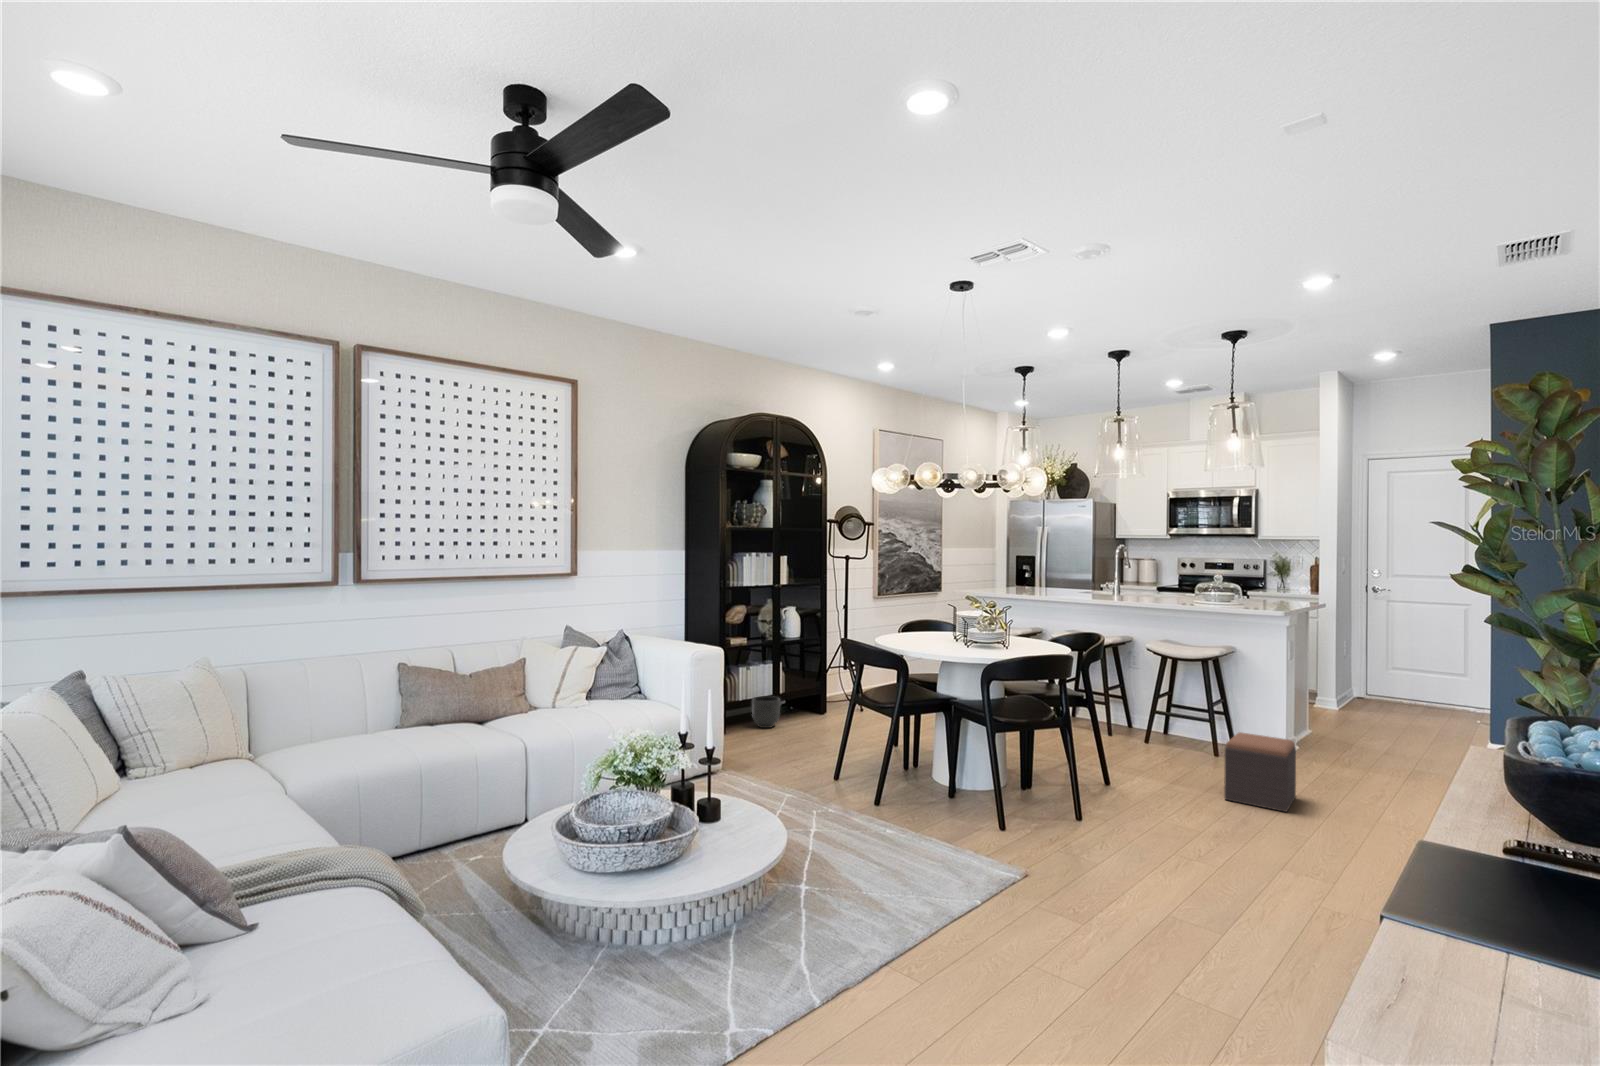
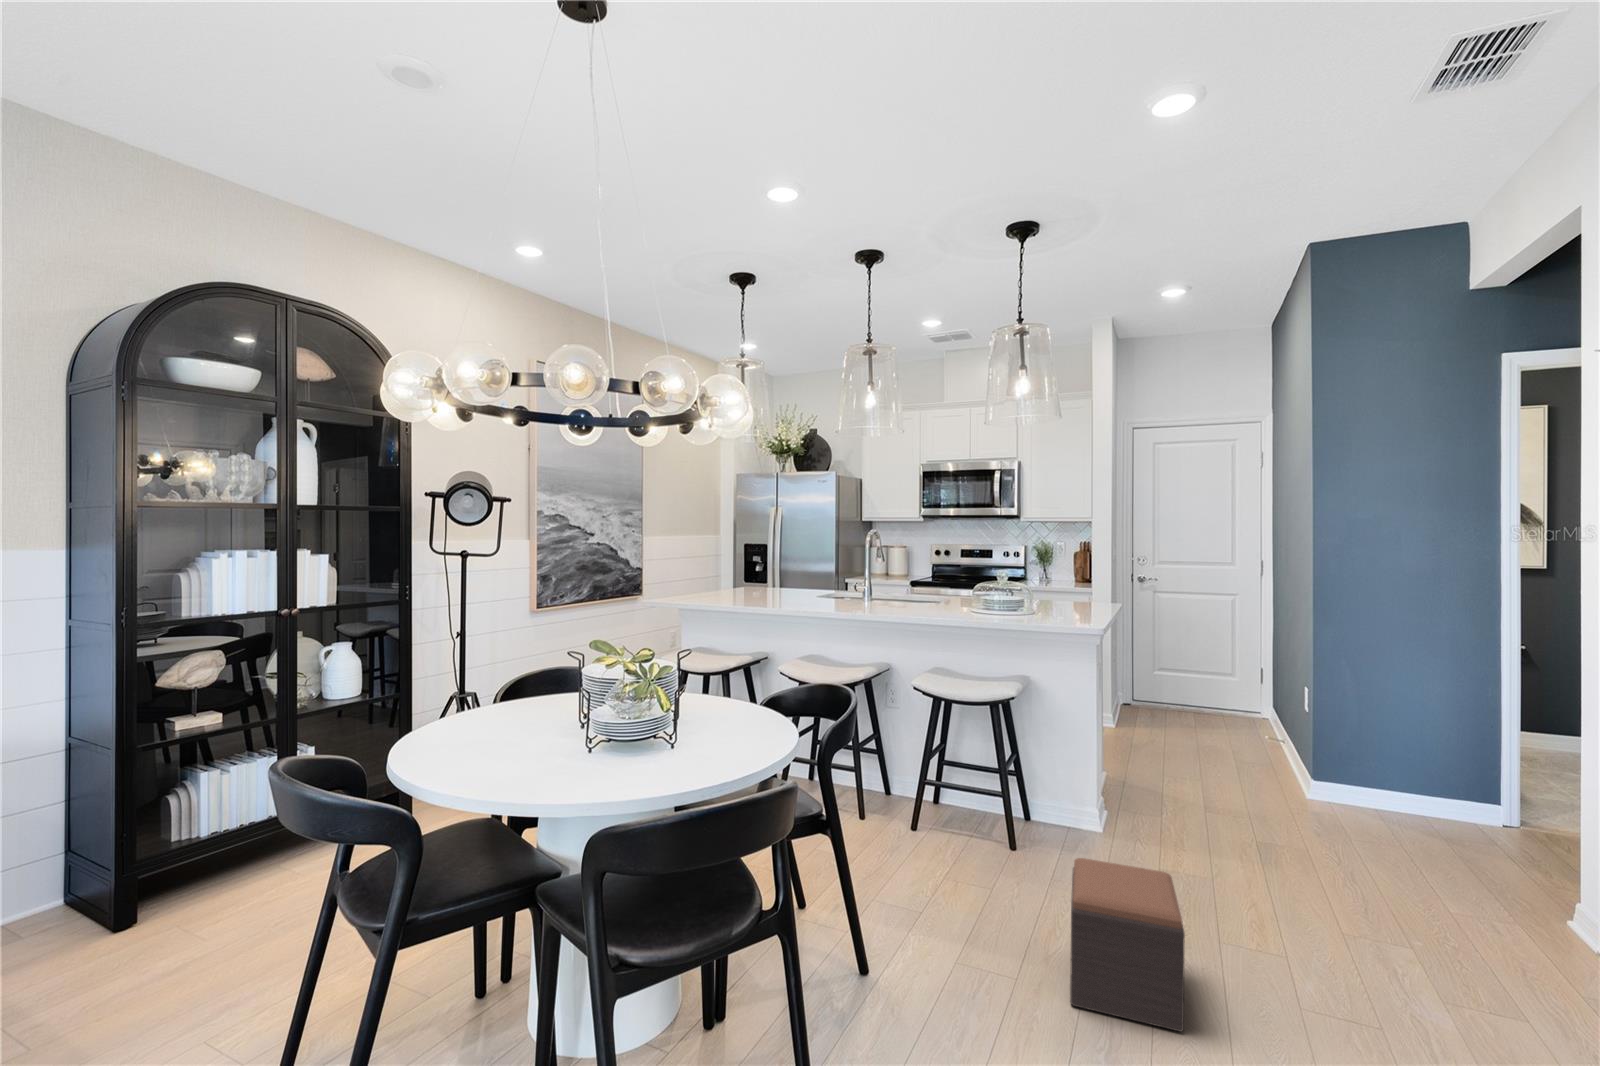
planter: present [752,696,780,728] -> none [210,824,280,895]

